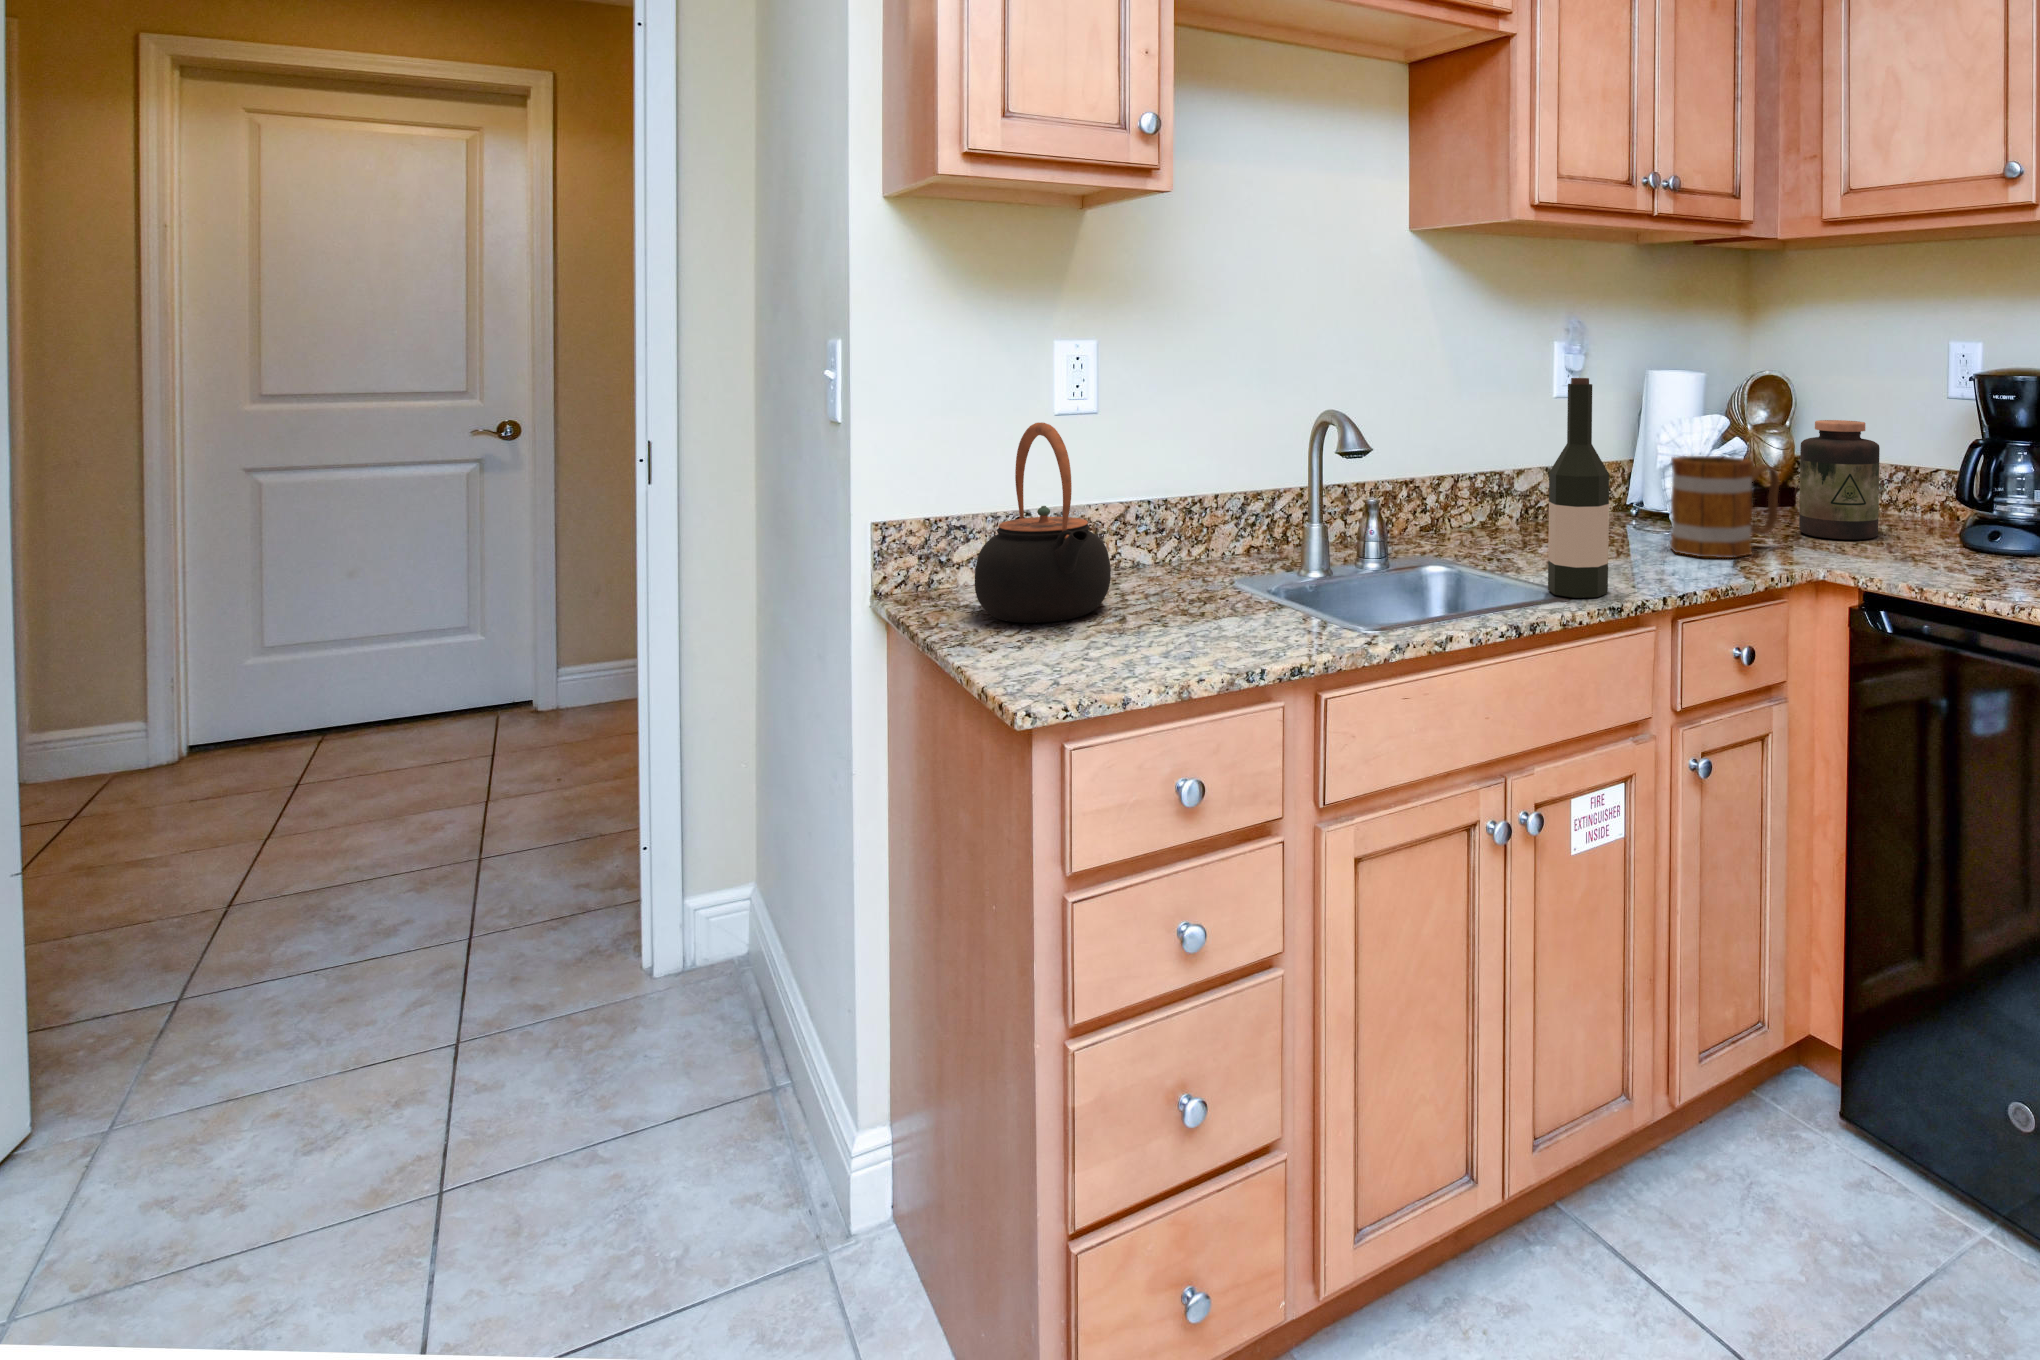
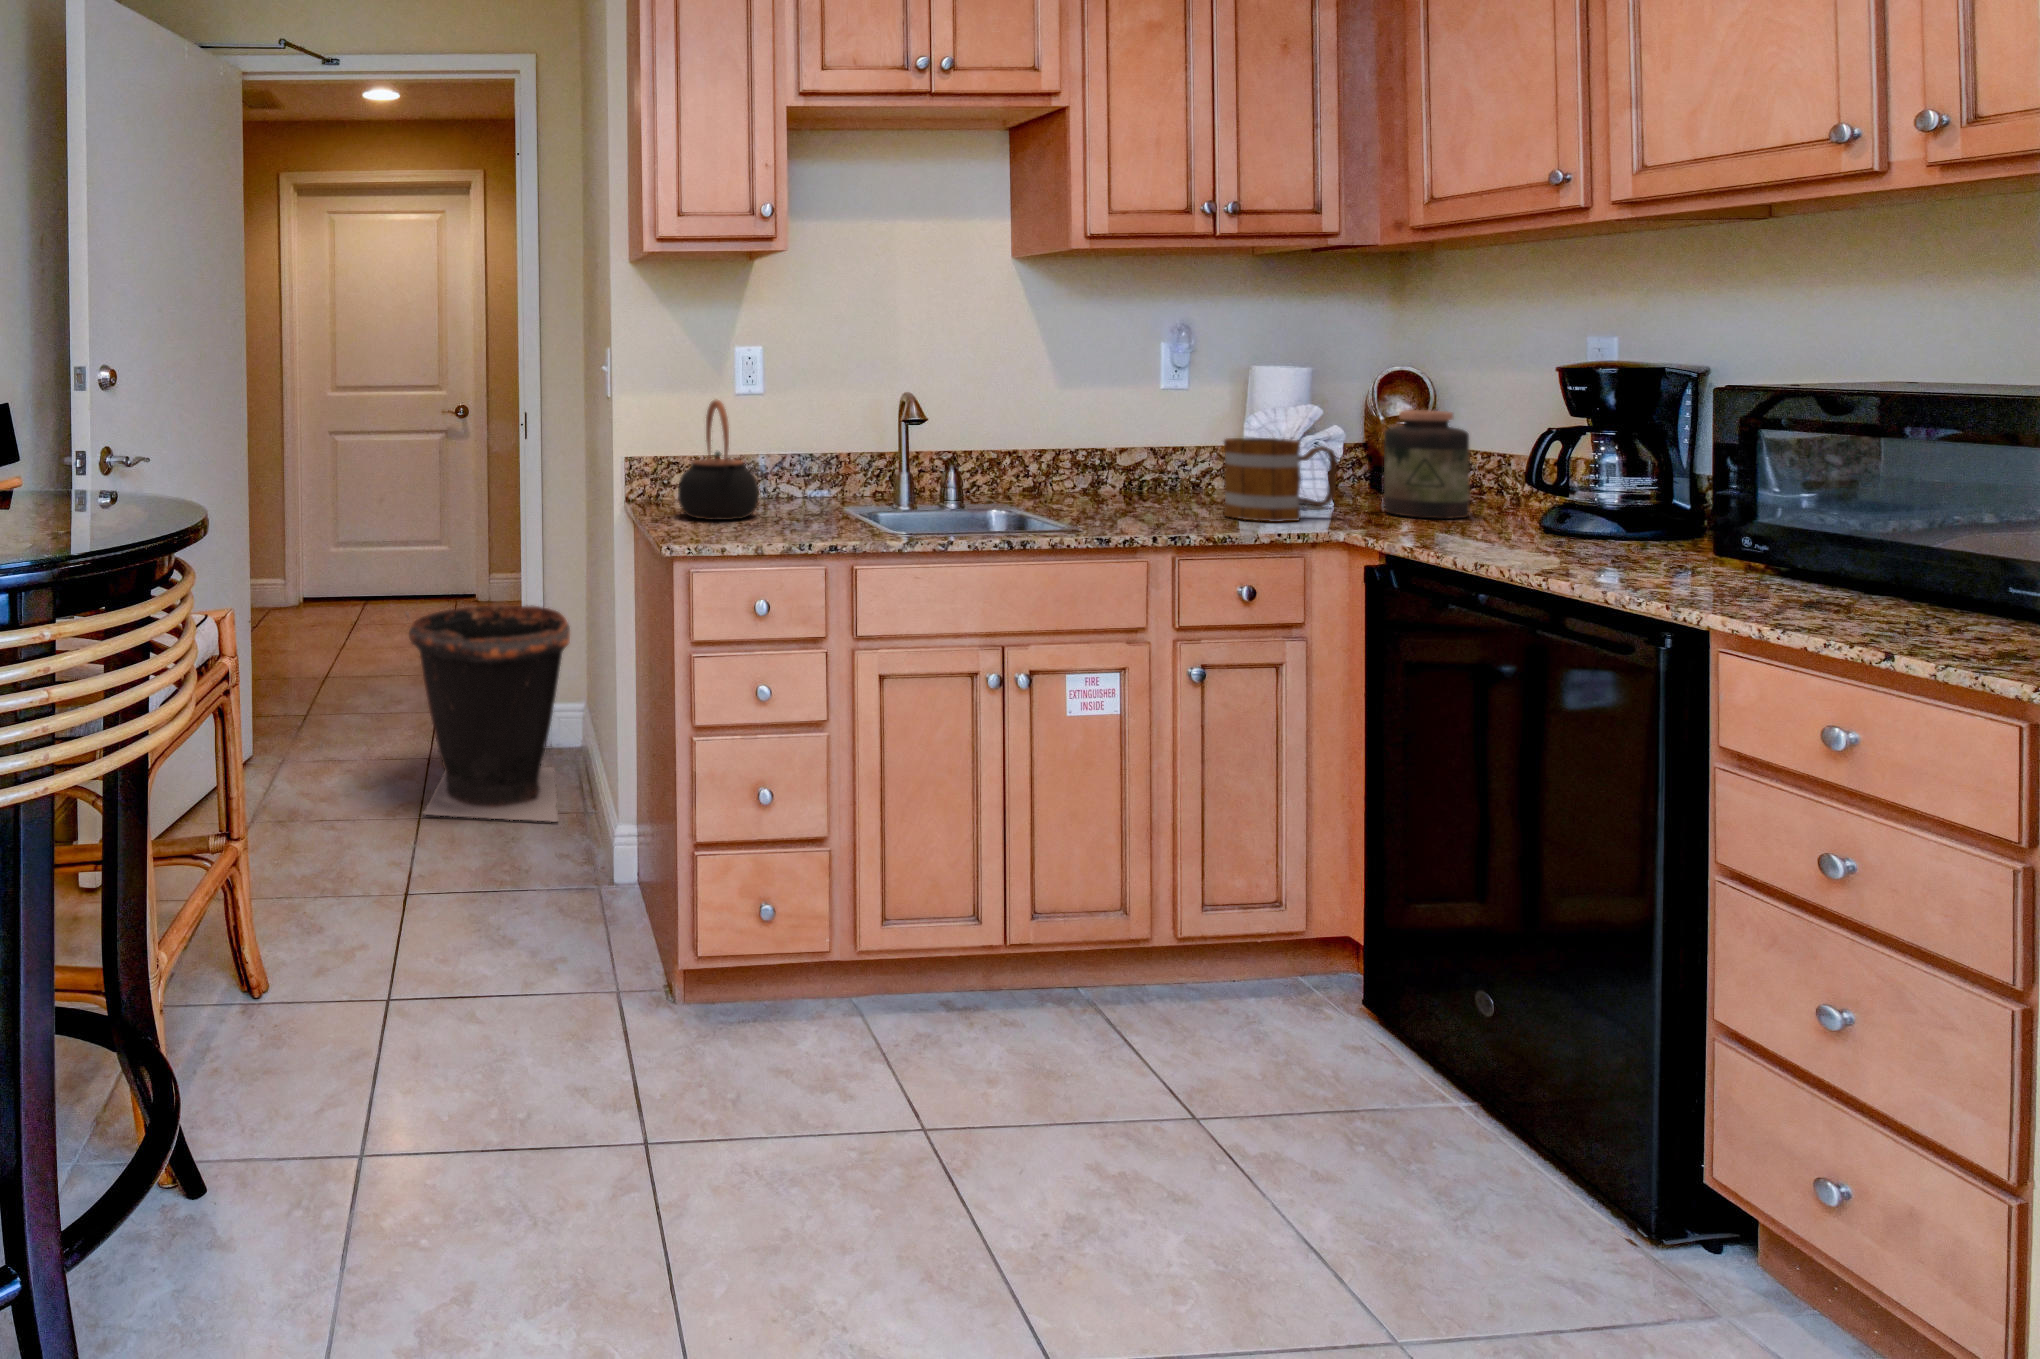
wine bottle: present [1548,378,1609,598] -> none [1069,370,1115,534]
trash can: none [381,760,742,1219] -> present [406,605,570,822]

